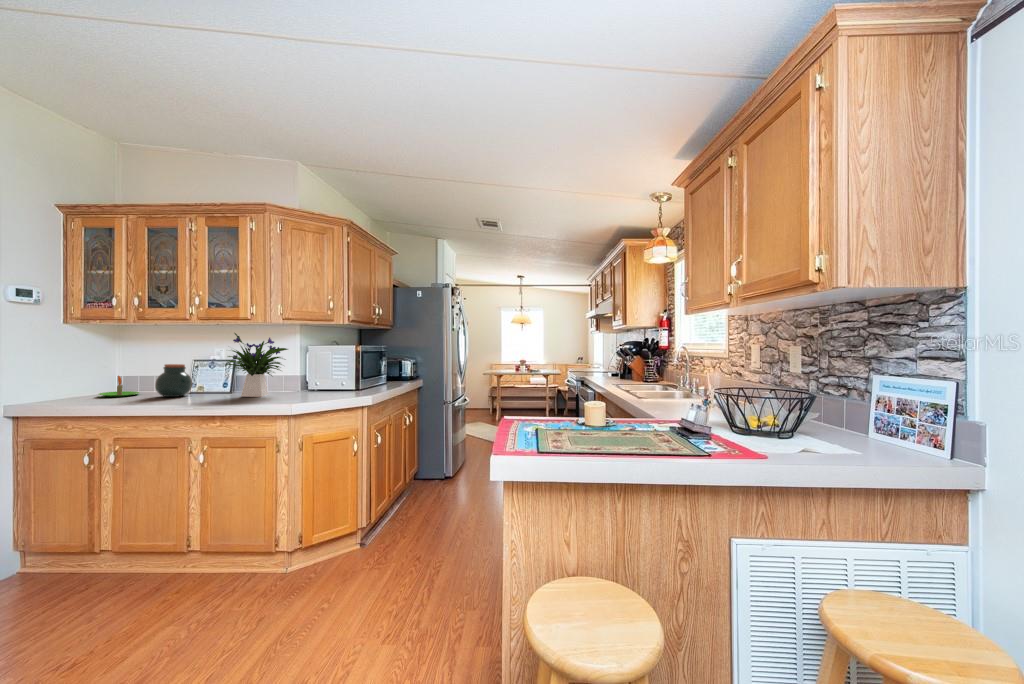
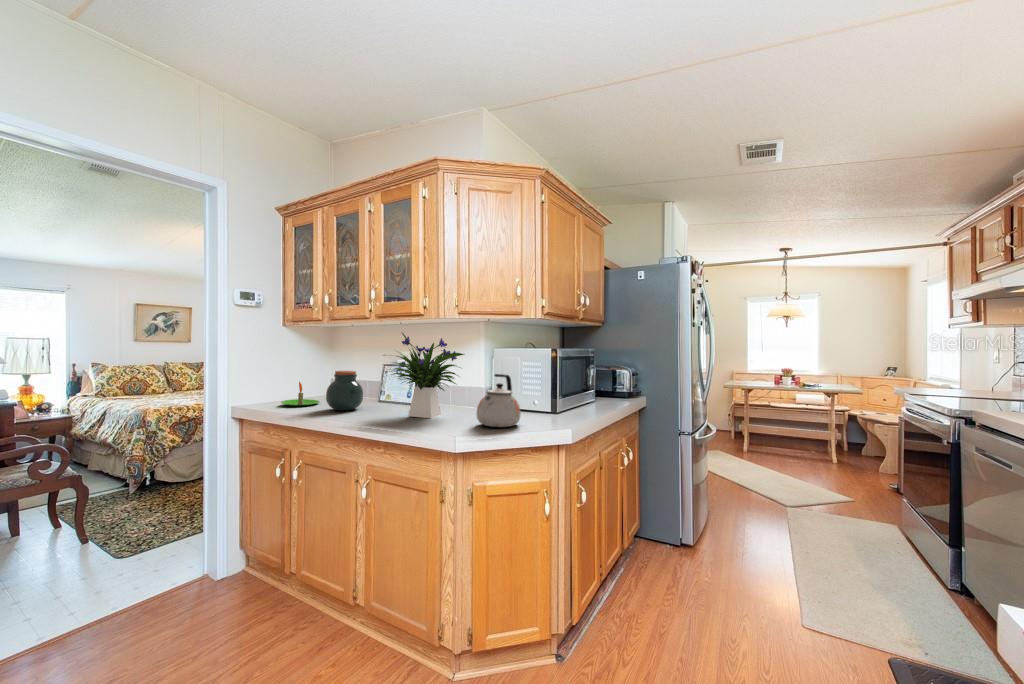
kettle: none [302,362,335,398] -> present [477,374,521,427]

